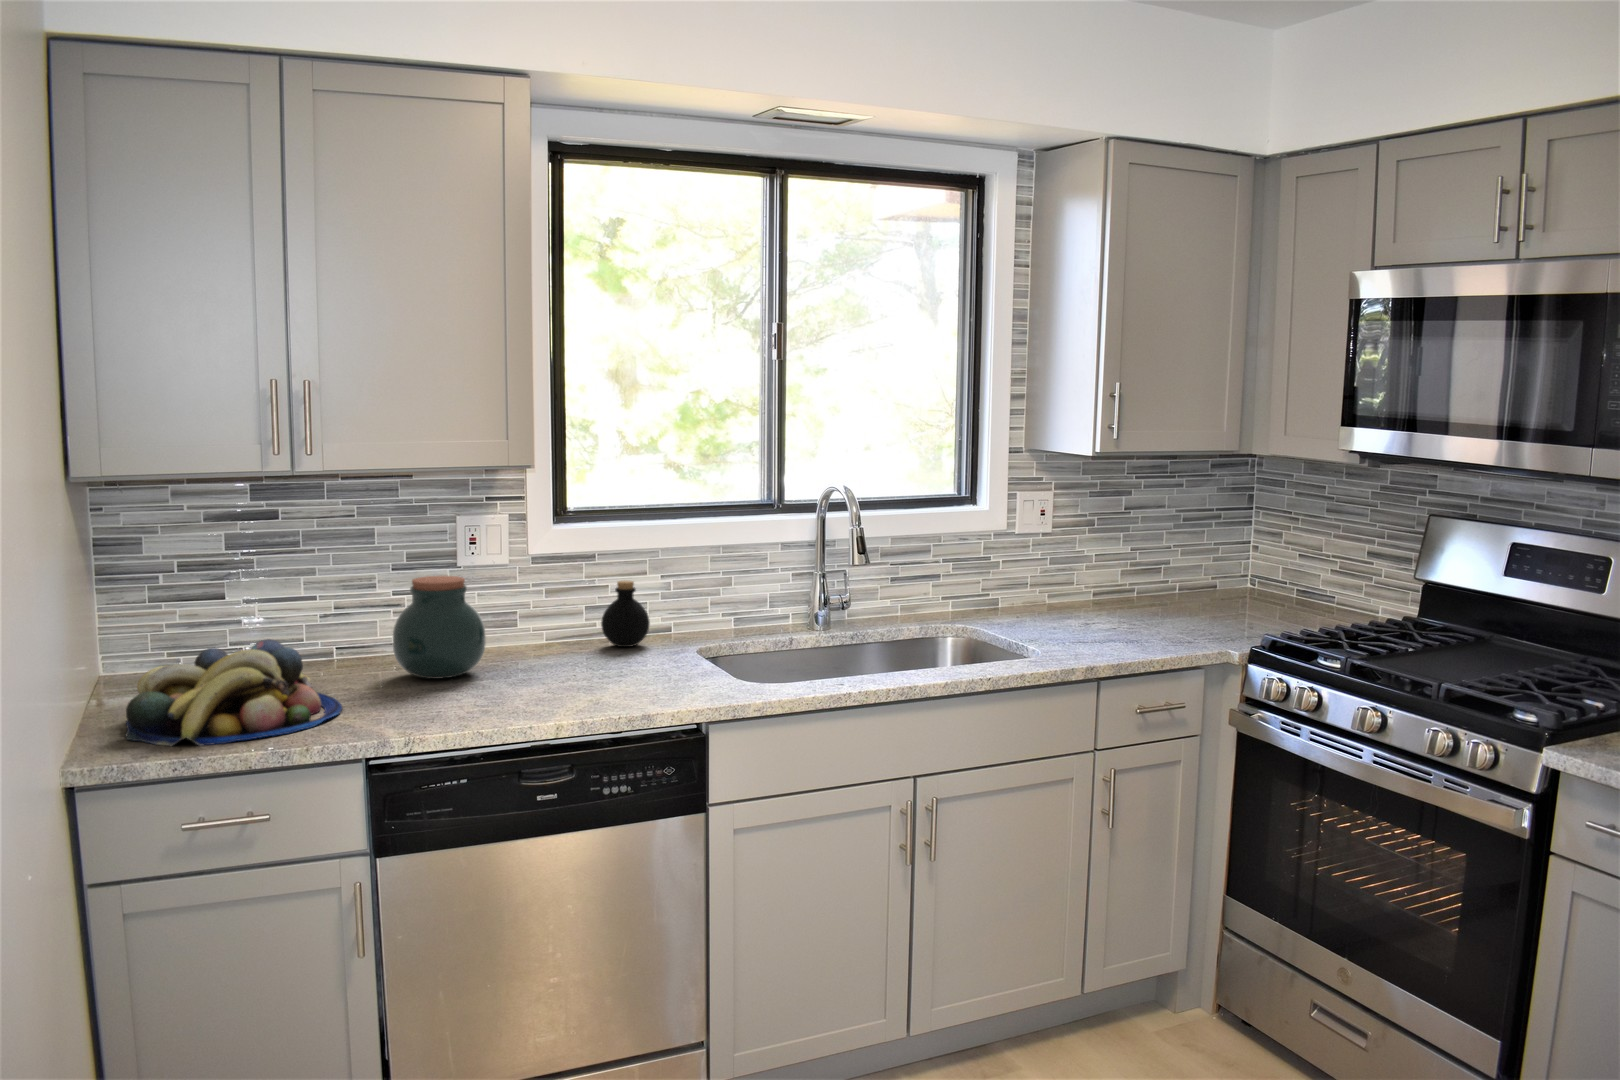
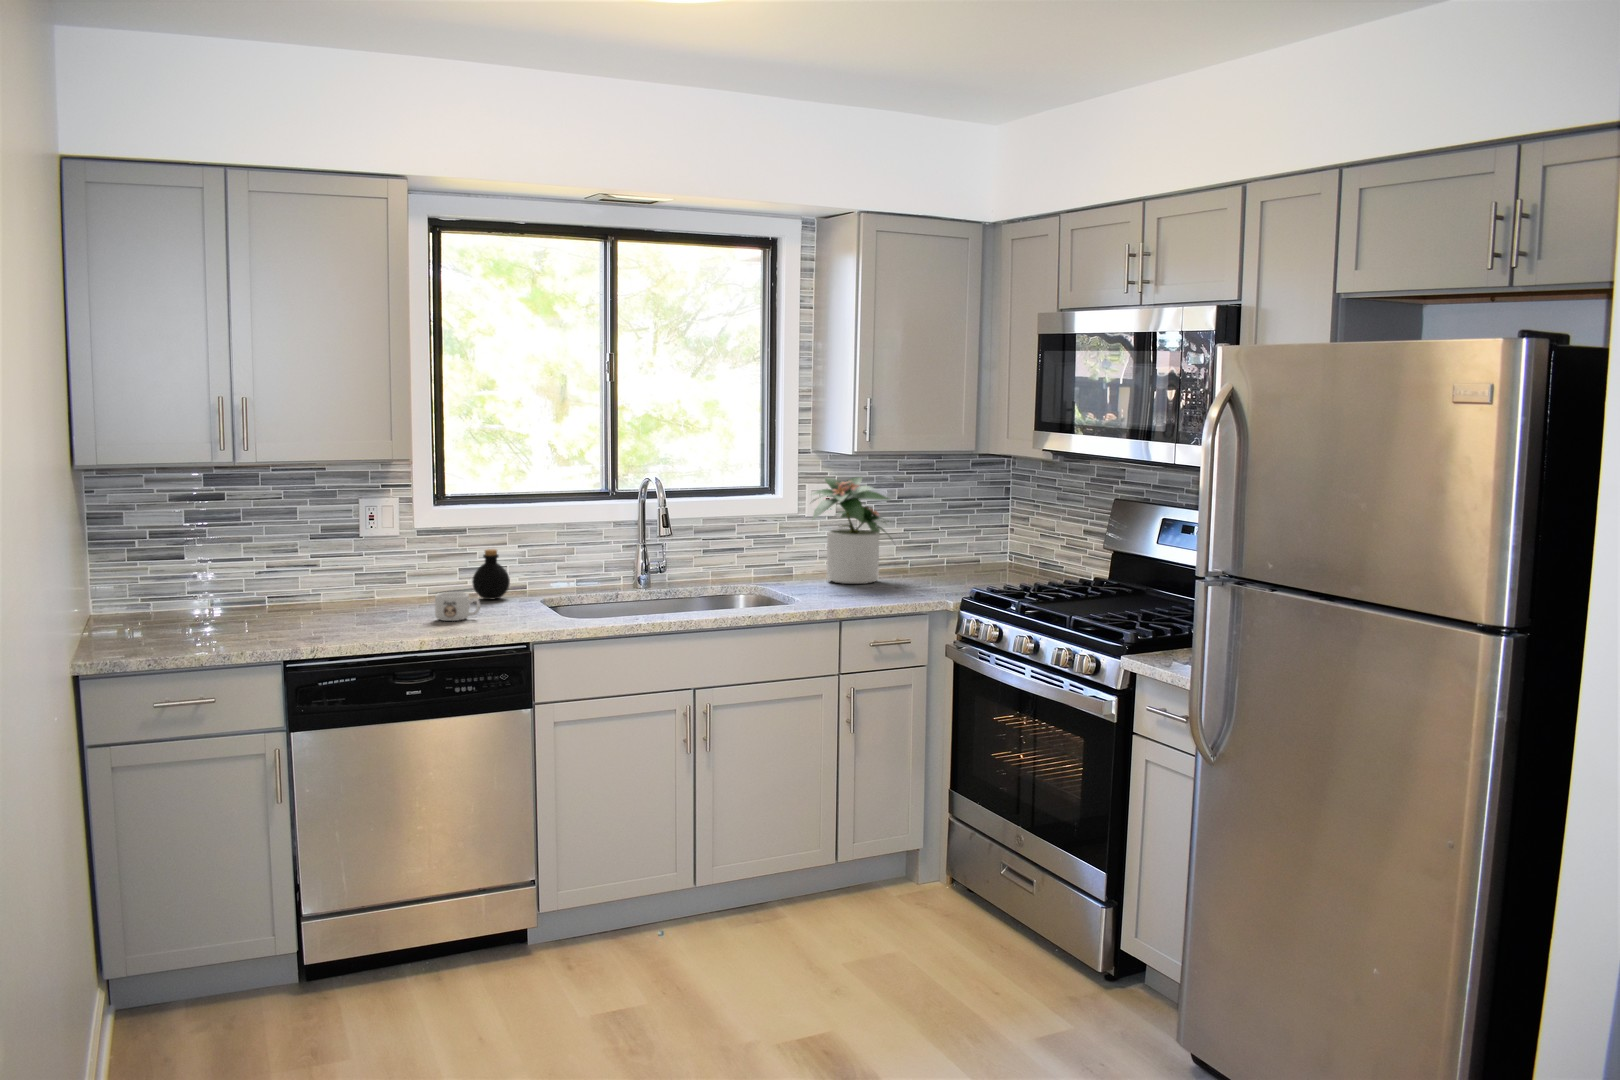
potted plant: none [1019,483,1136,623] -> present [812,477,893,584]
jar: present [393,576,486,679] -> none [308,542,378,617]
fruit bowl: present [126,639,342,746] -> none [112,584,268,651]
mug: none [567,646,628,687] -> present [435,592,480,621]

